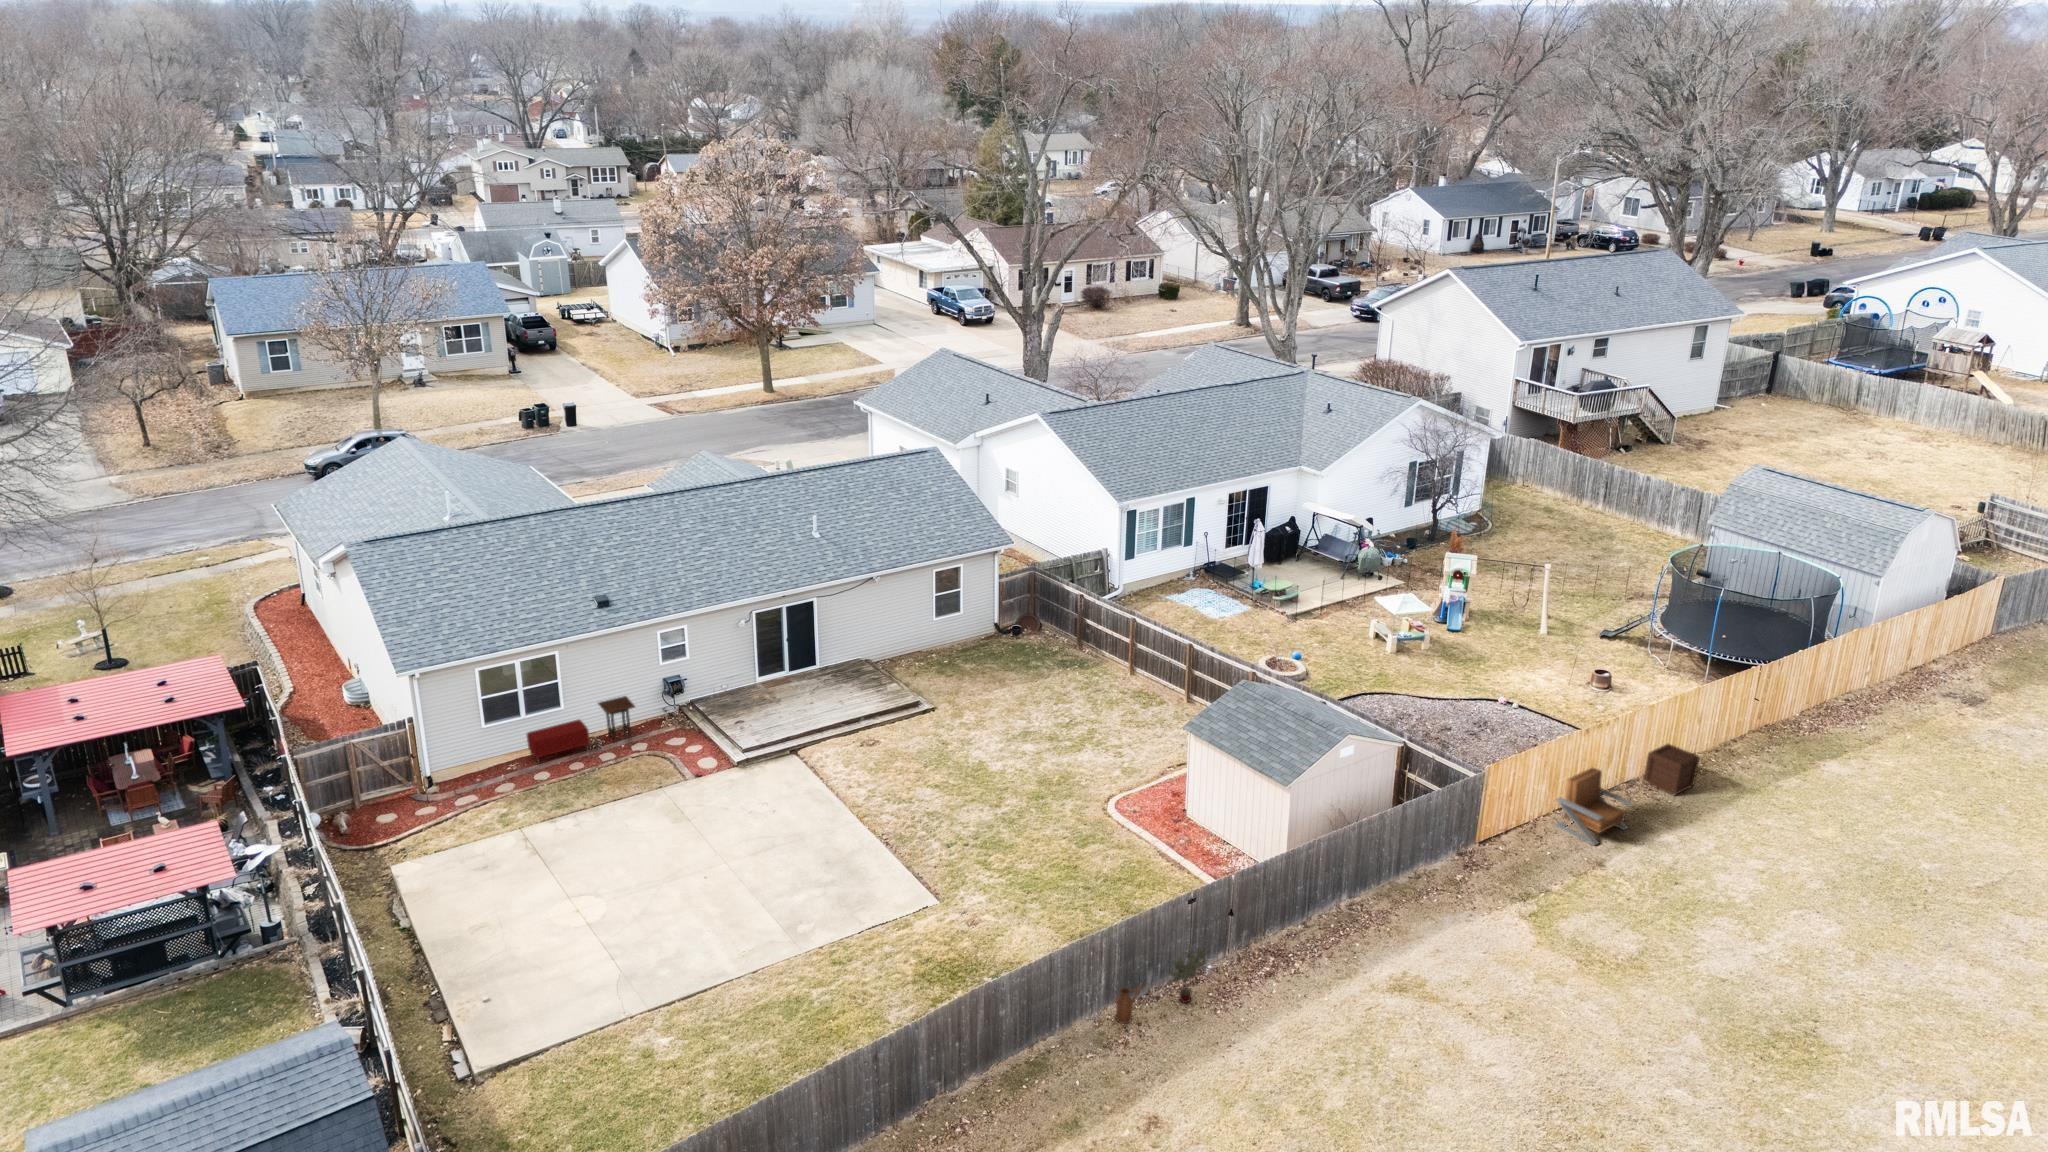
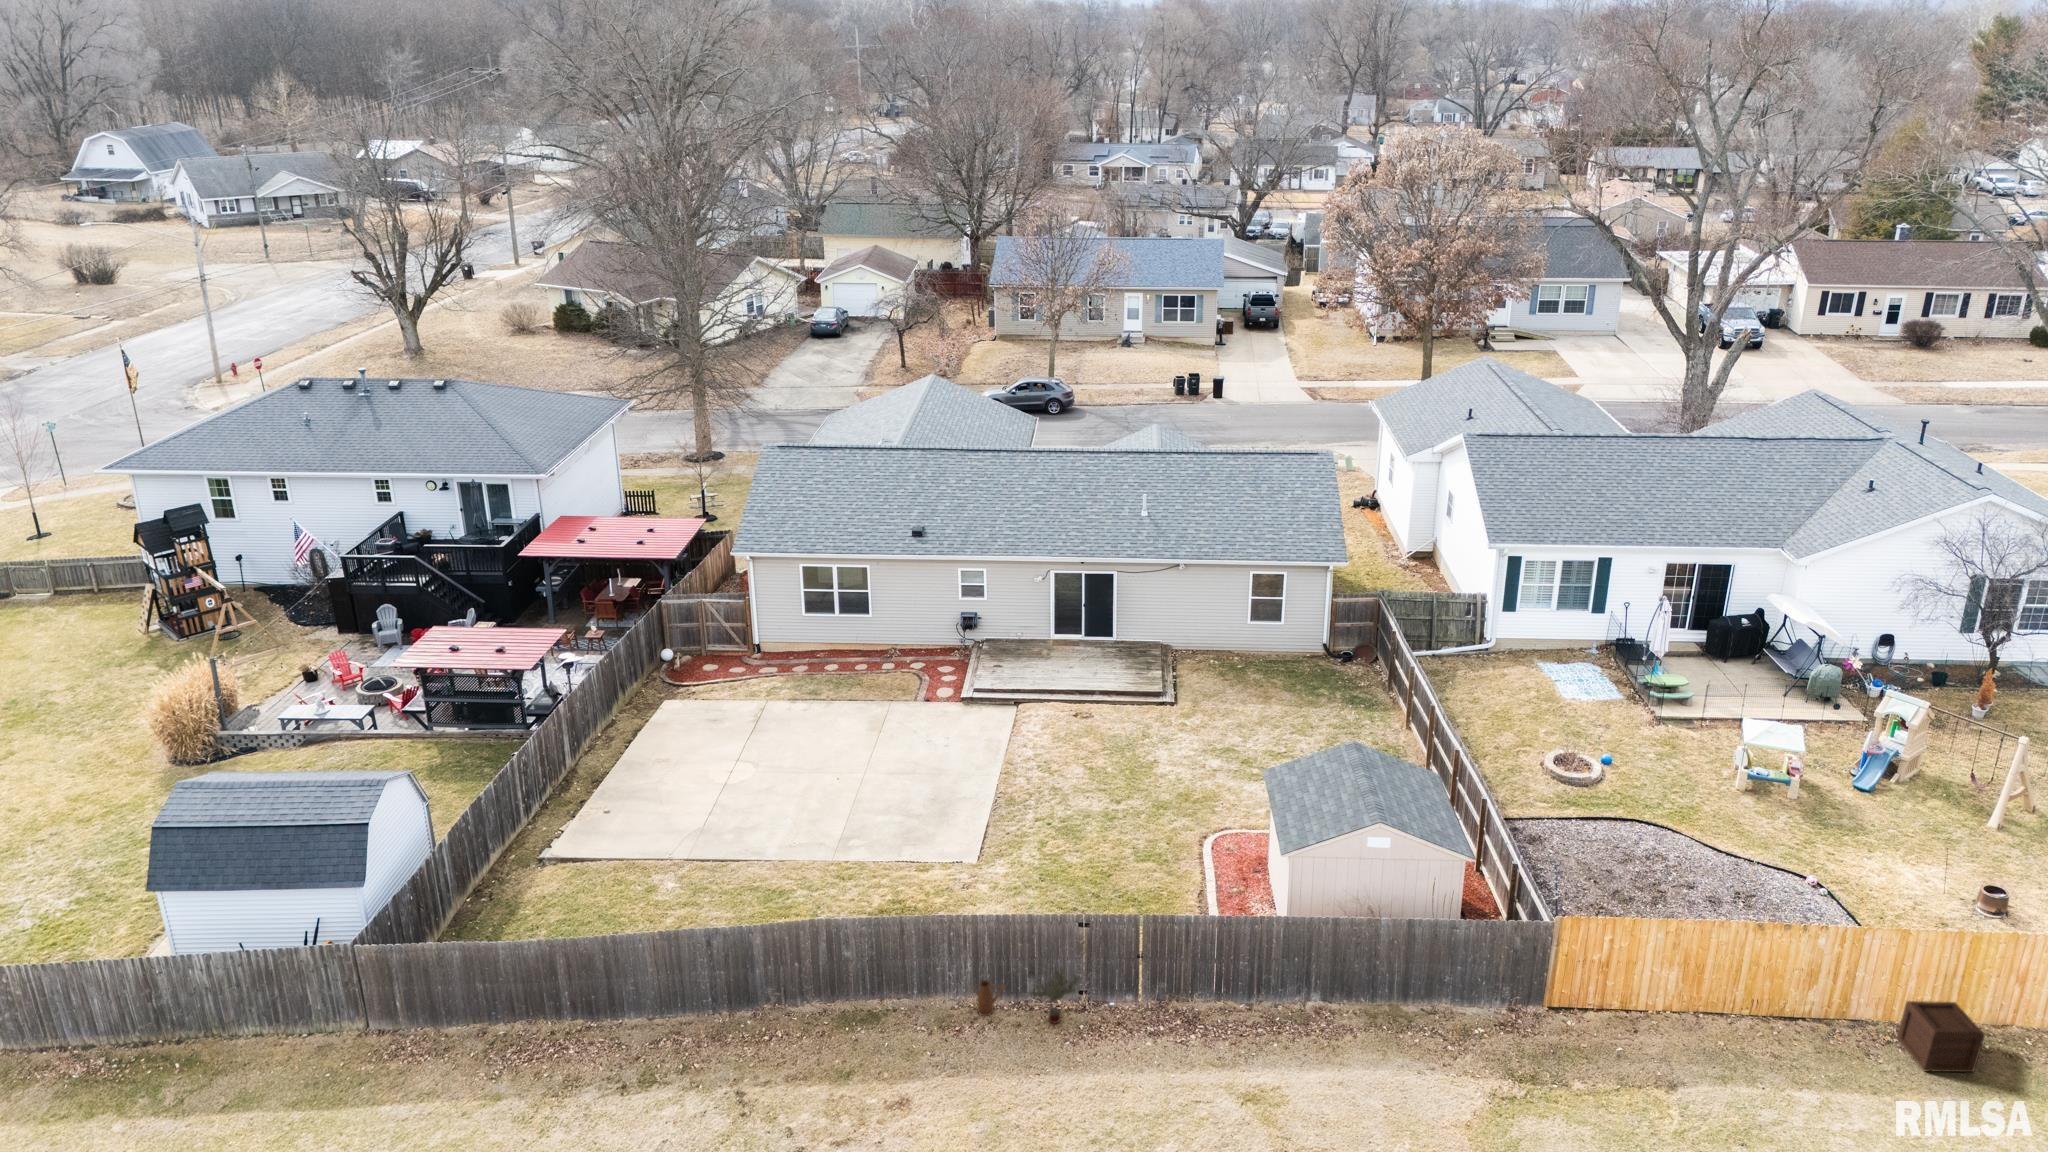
side table: present [598,696,635,742] -> none [895,619,924,658]
bench: present [526,720,590,764] -> none [834,629,883,658]
lounge chair: present [1554,768,1632,845] -> none [1688,983,1801,1079]

